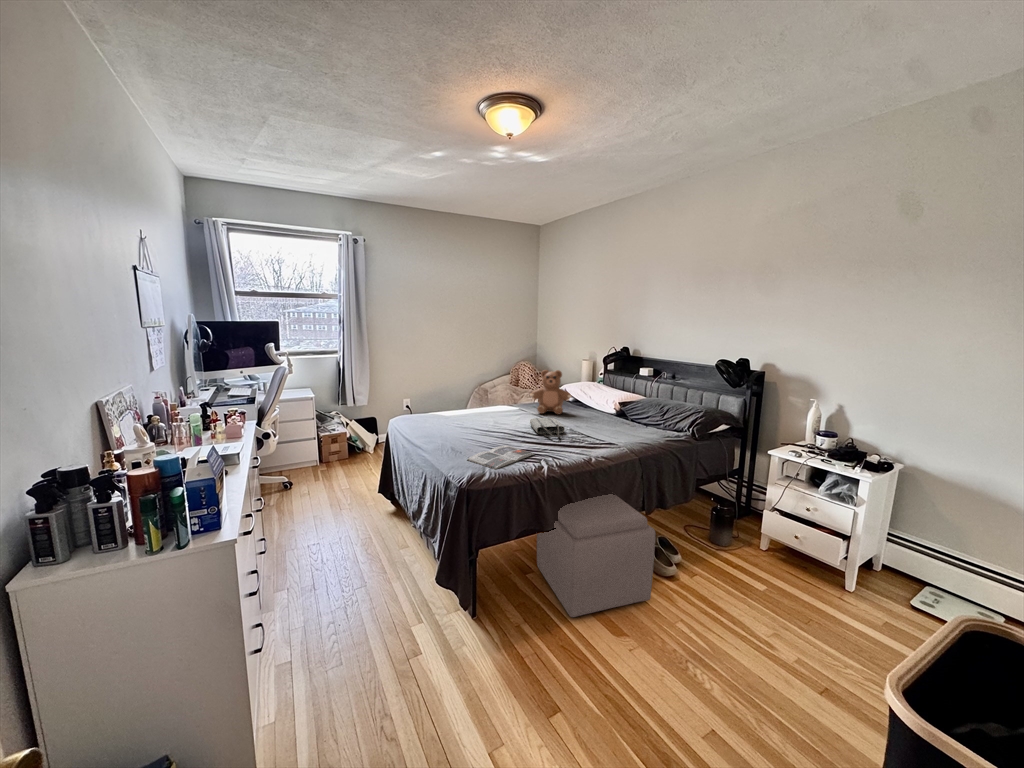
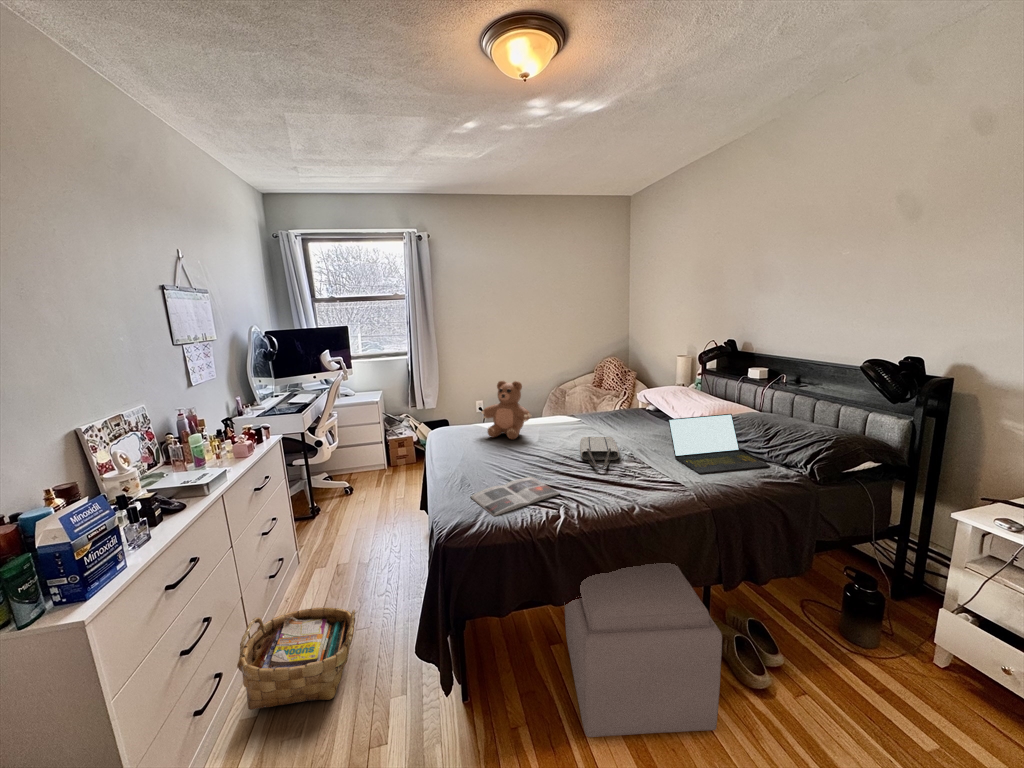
teddy bear: present [530,370,571,414] -> present [482,380,531,439]
laptop: none [598,398,666,439] -> present [668,414,769,474]
woven basket: none [275,561,375,652] -> present [237,607,355,710]

